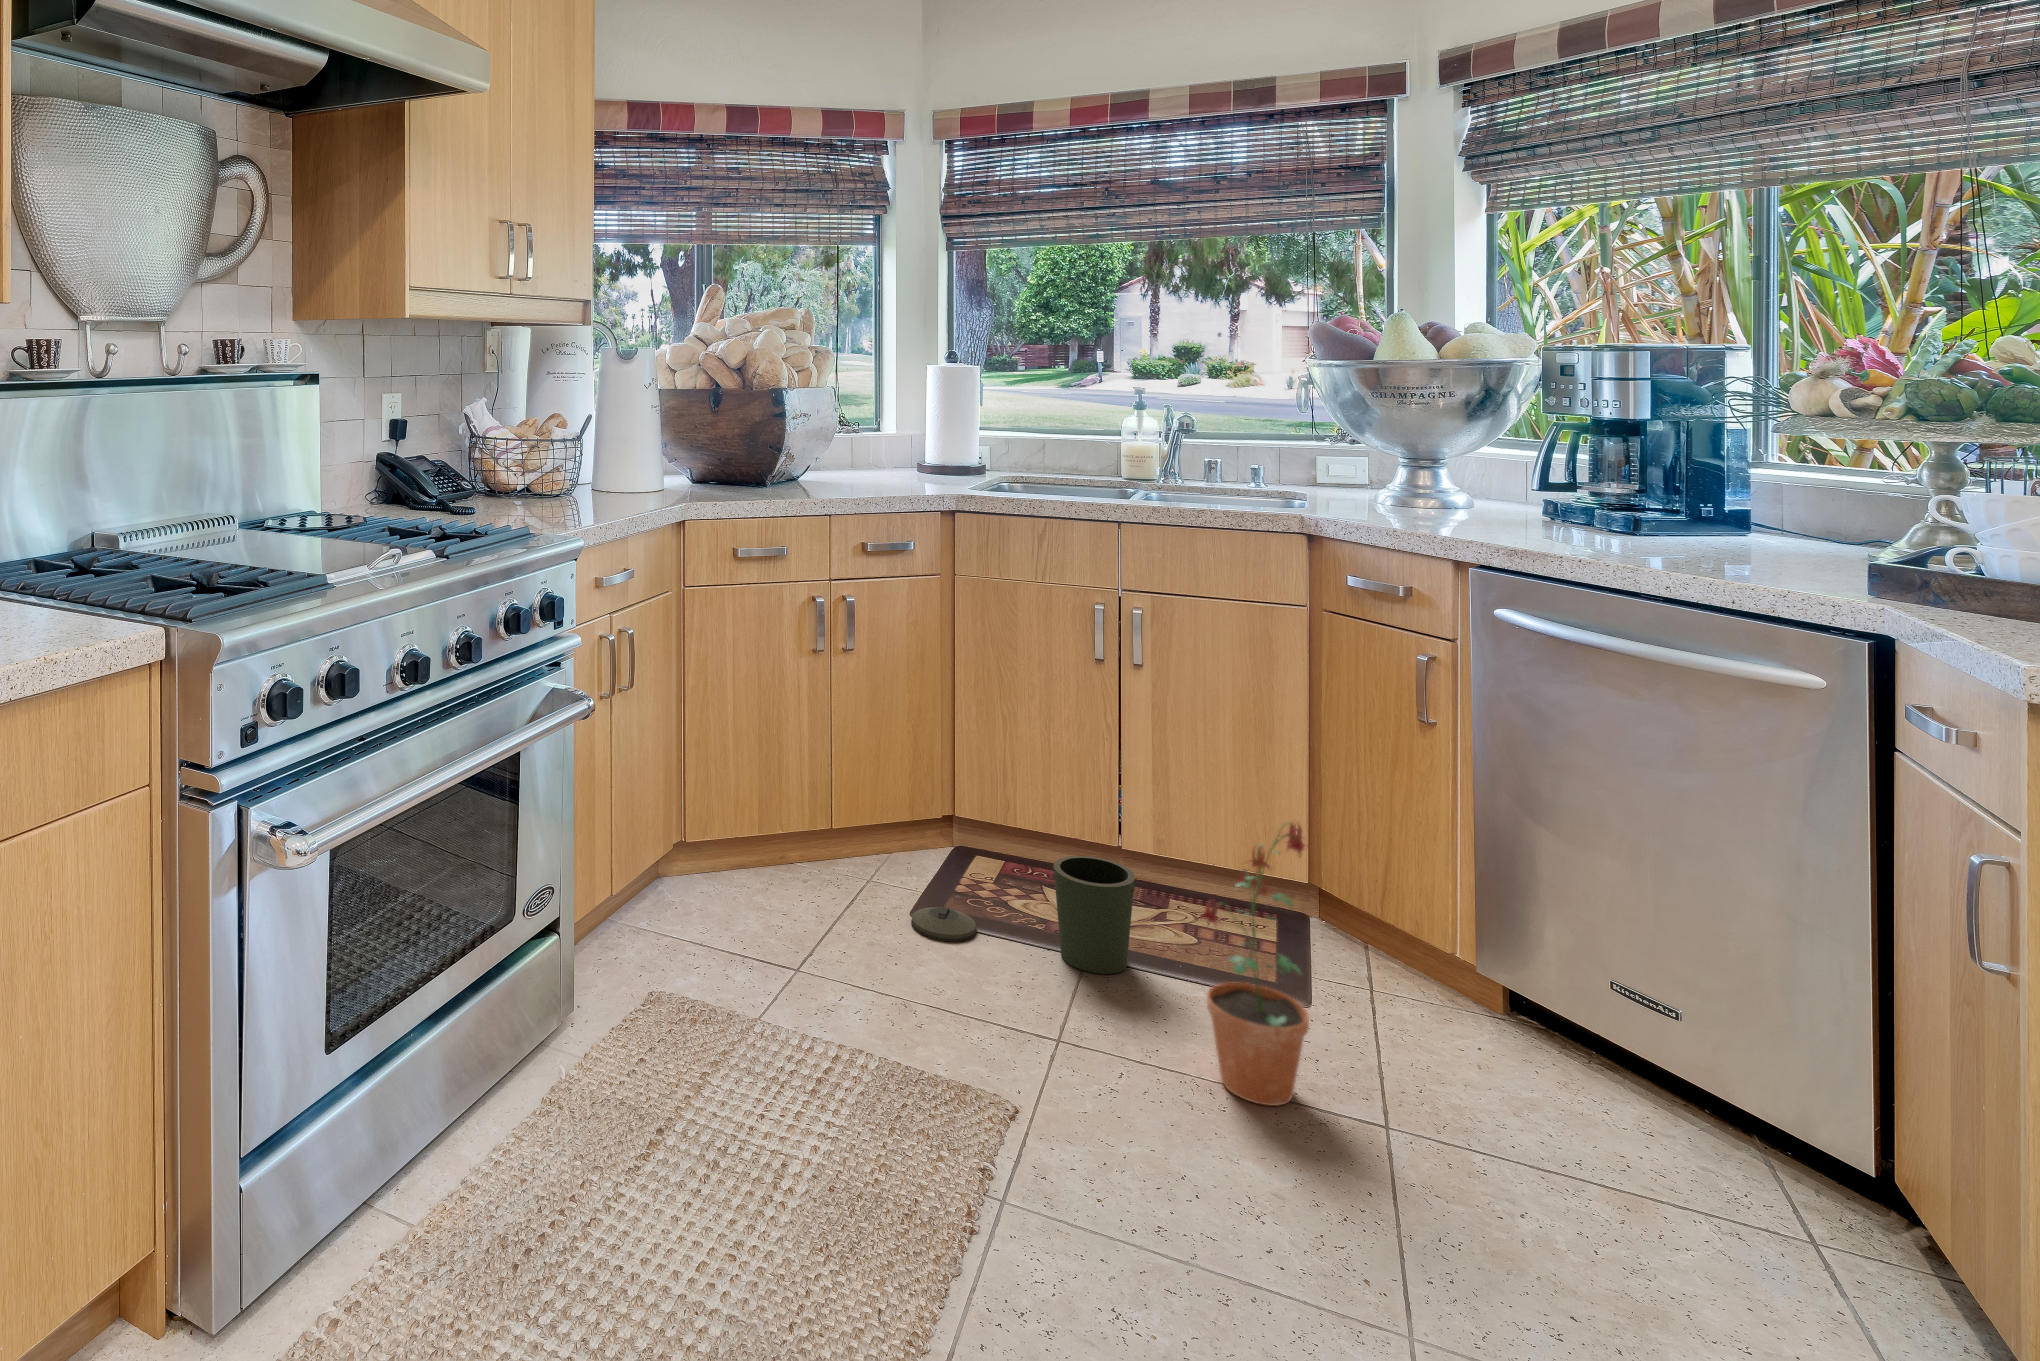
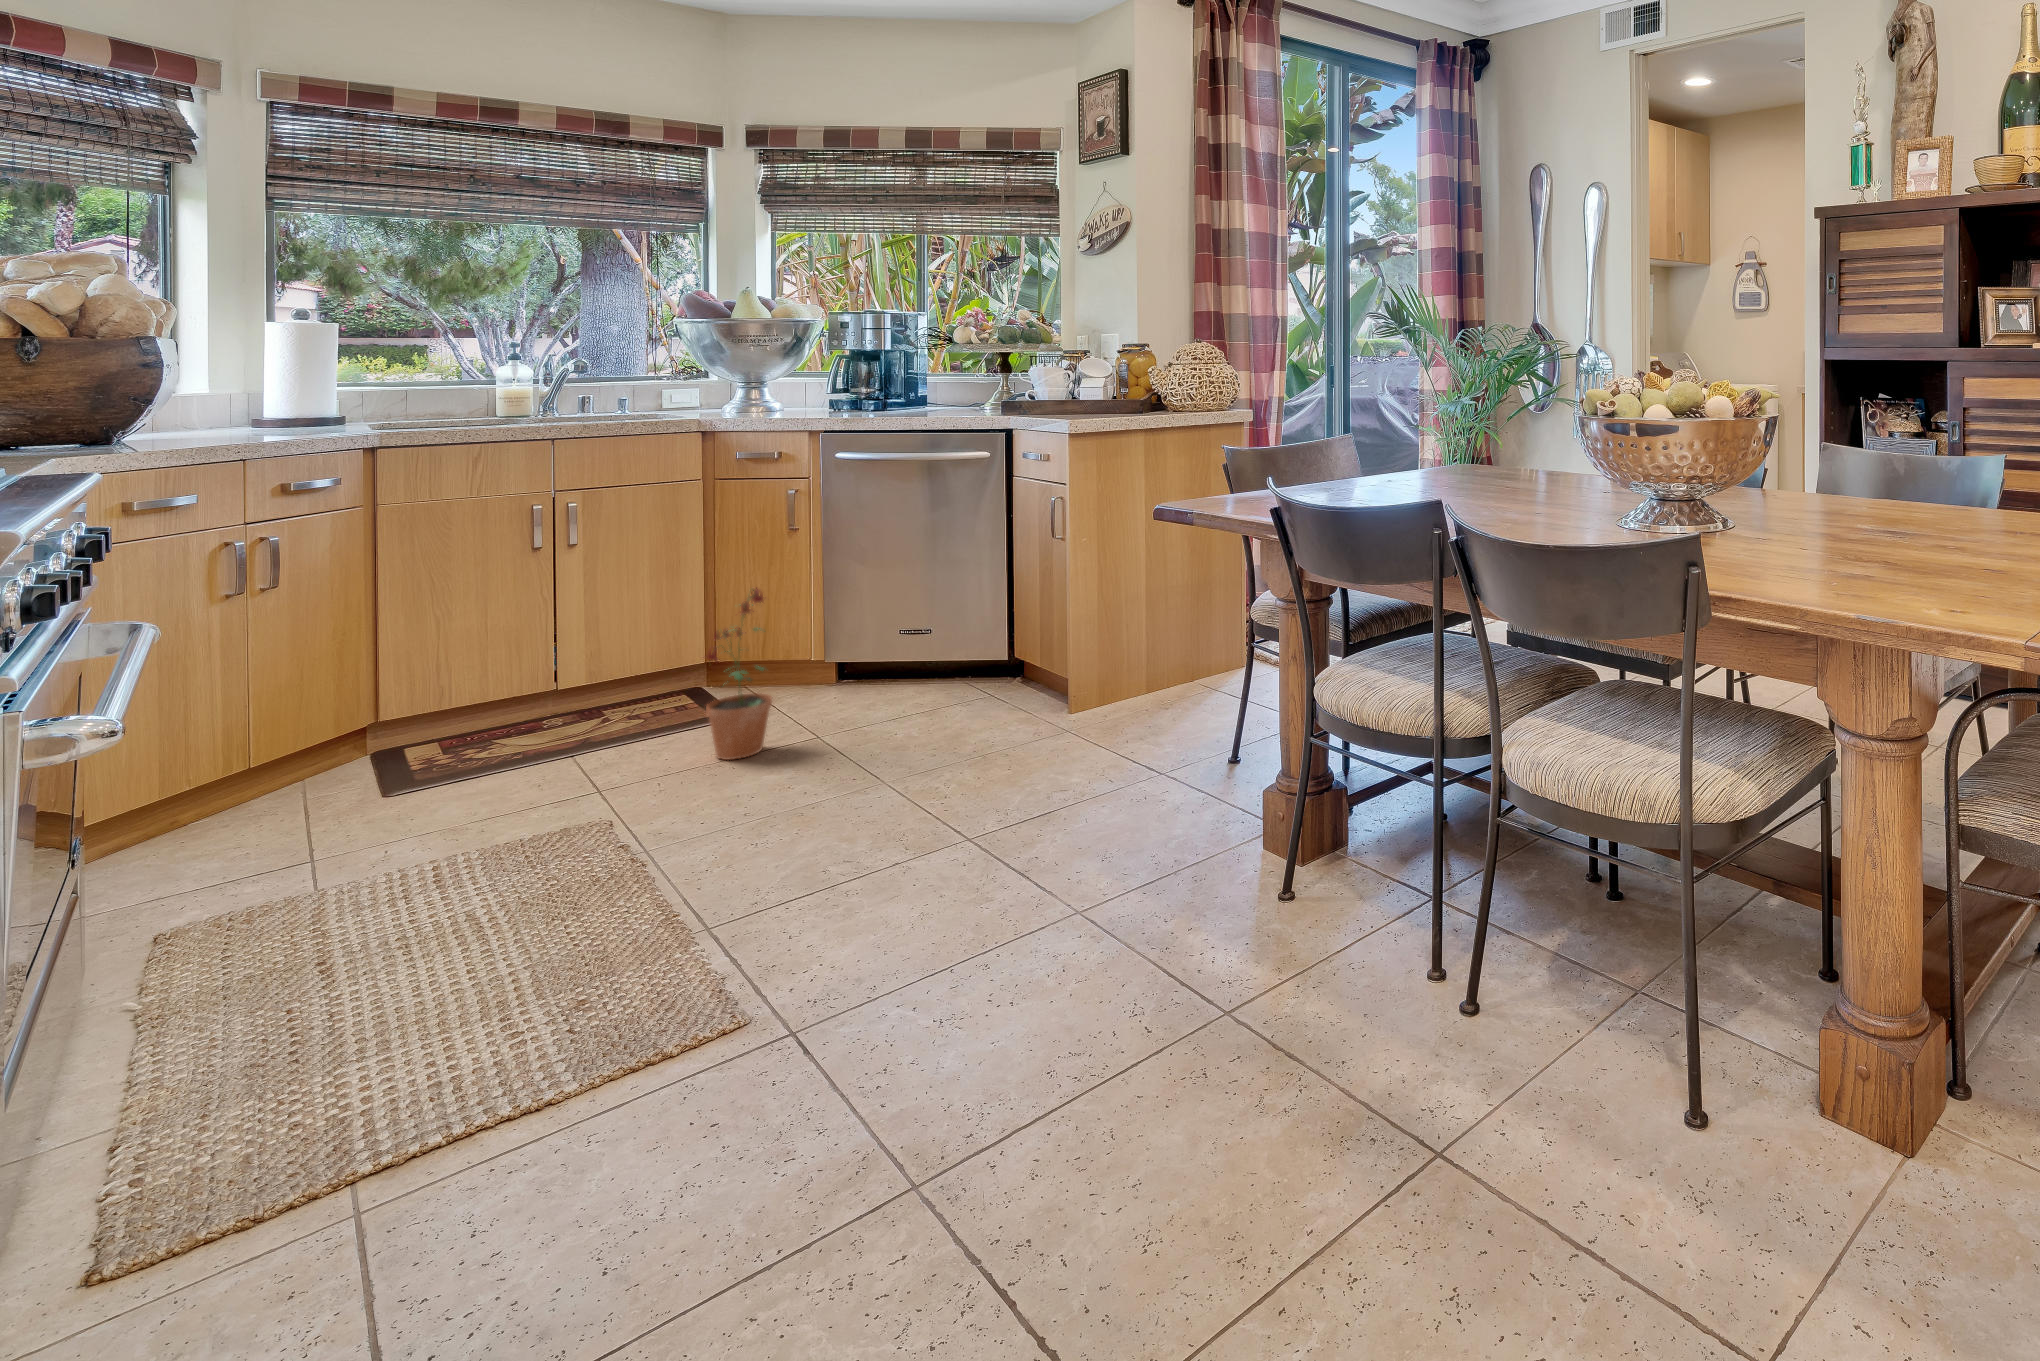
trash can: present [911,856,1135,974] -> none [390,677,612,792]

